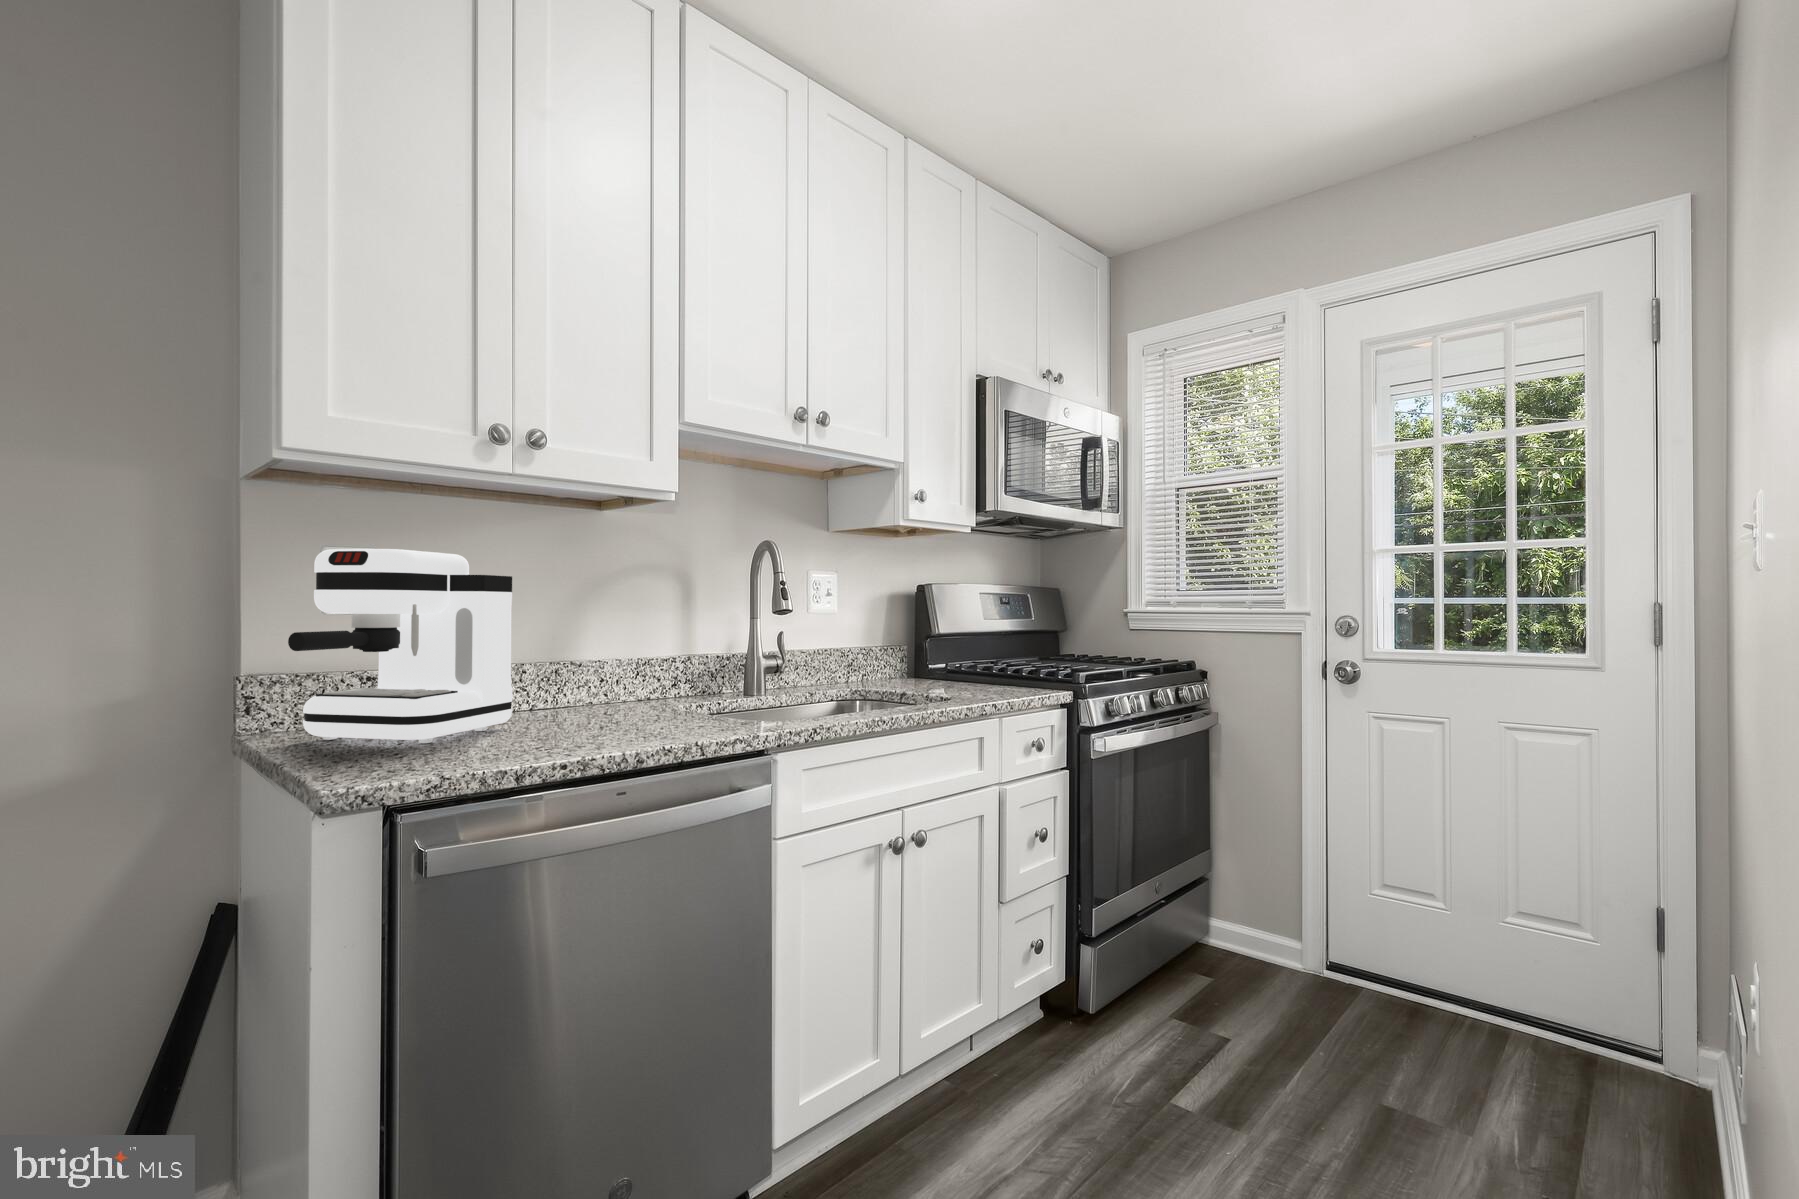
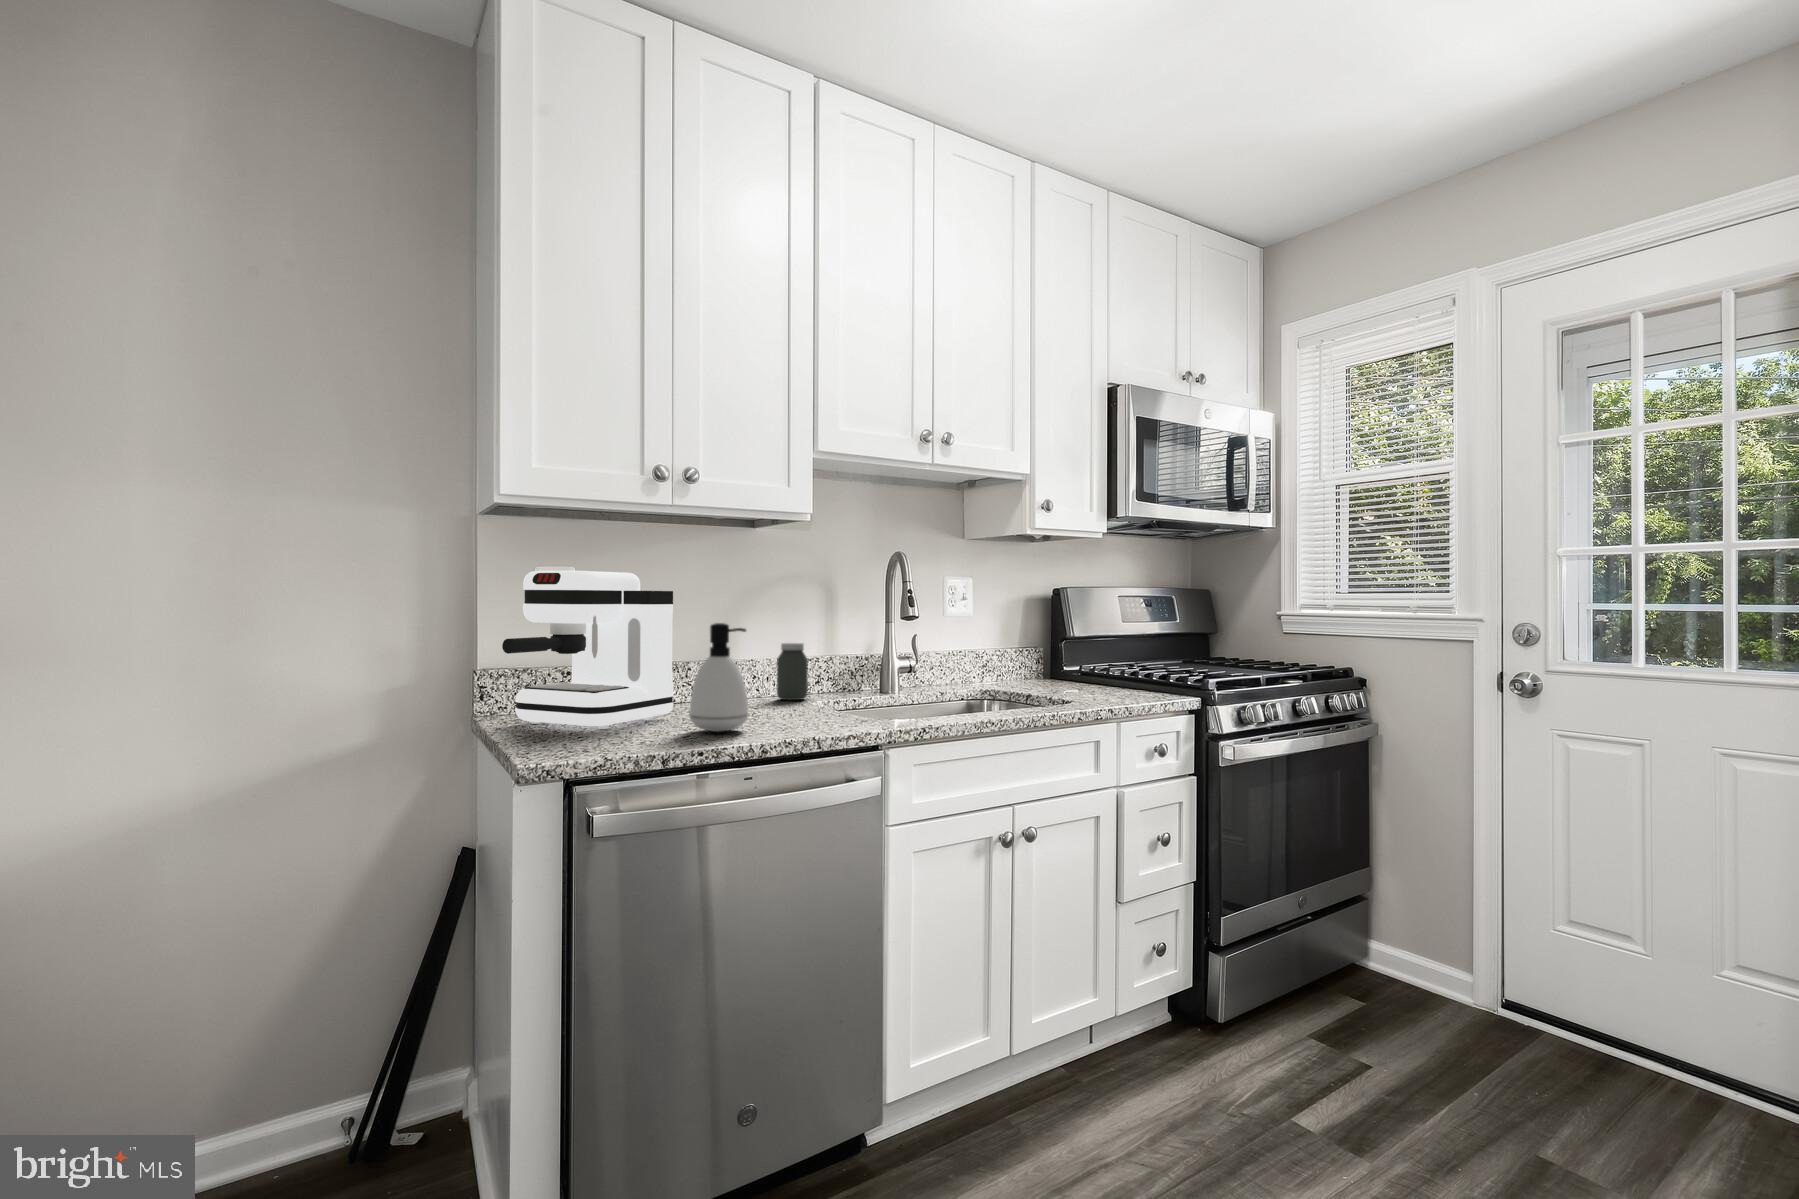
soap dispenser: none [541,612,614,740] -> present [689,623,748,731]
jar: none [628,639,664,704] -> present [777,643,808,700]

